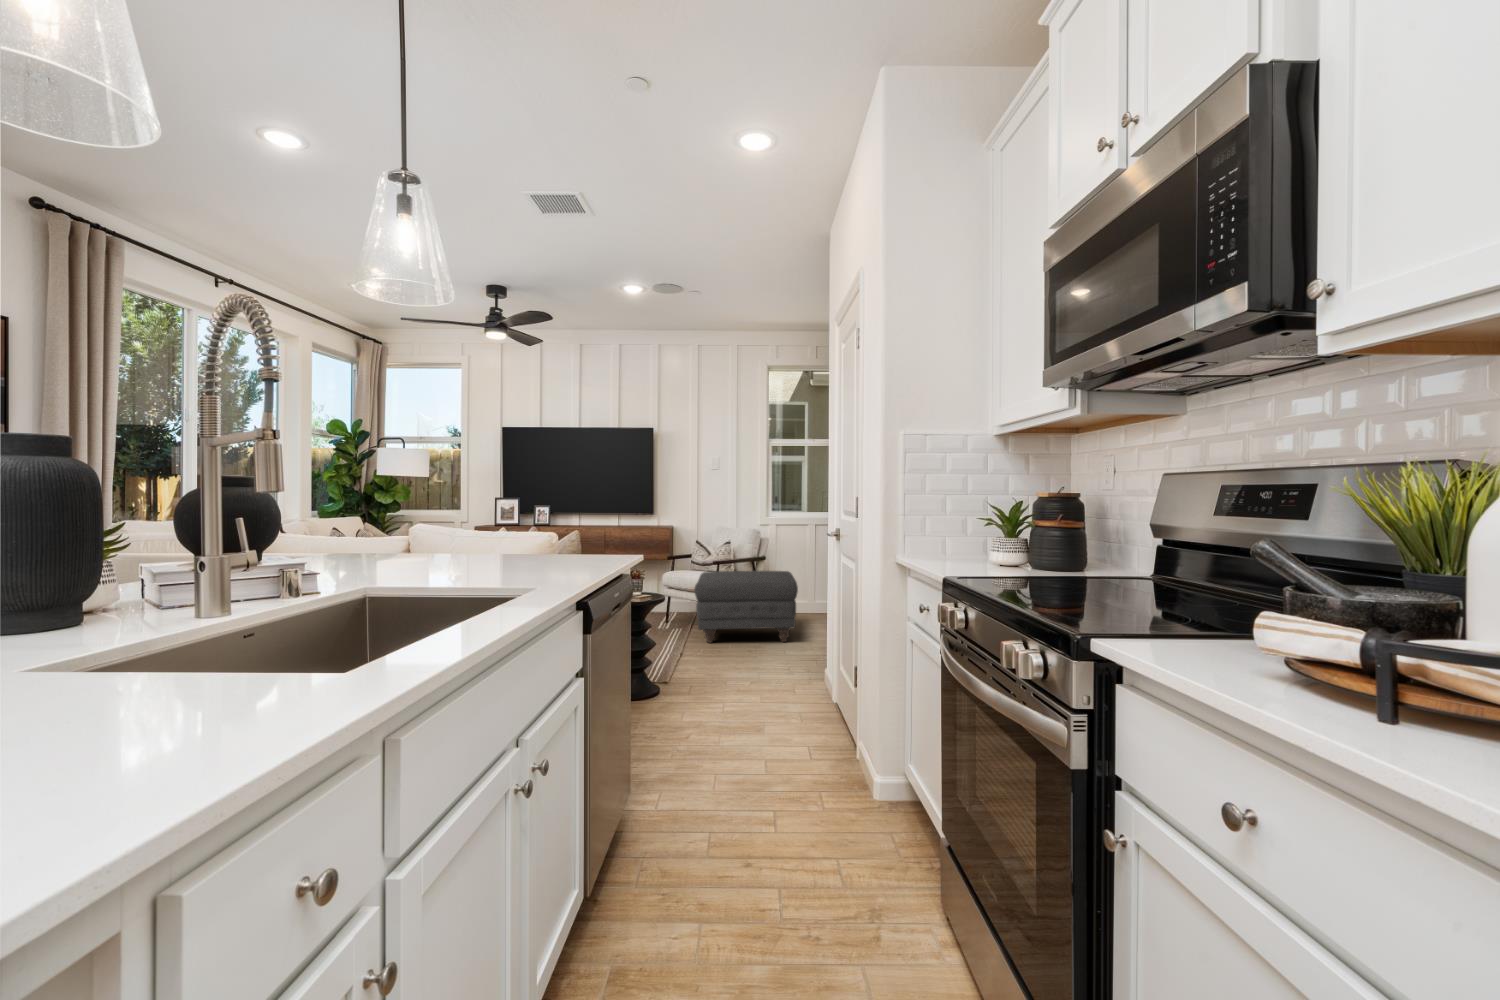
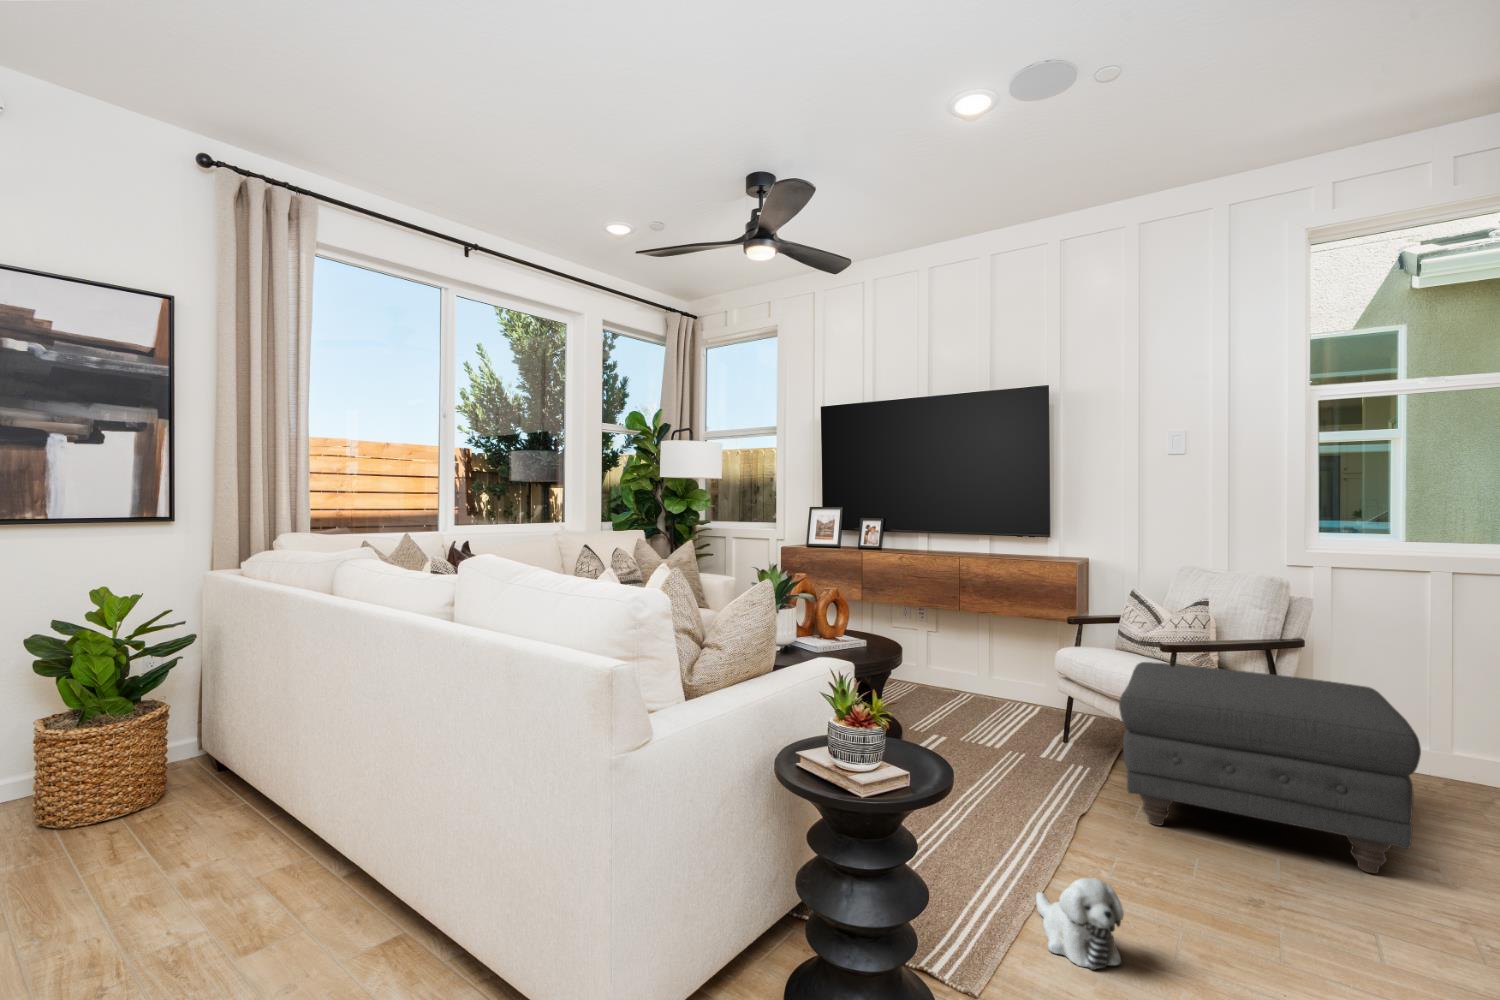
plush toy: none [666,648,700,681] -> present [1036,878,1124,970]

